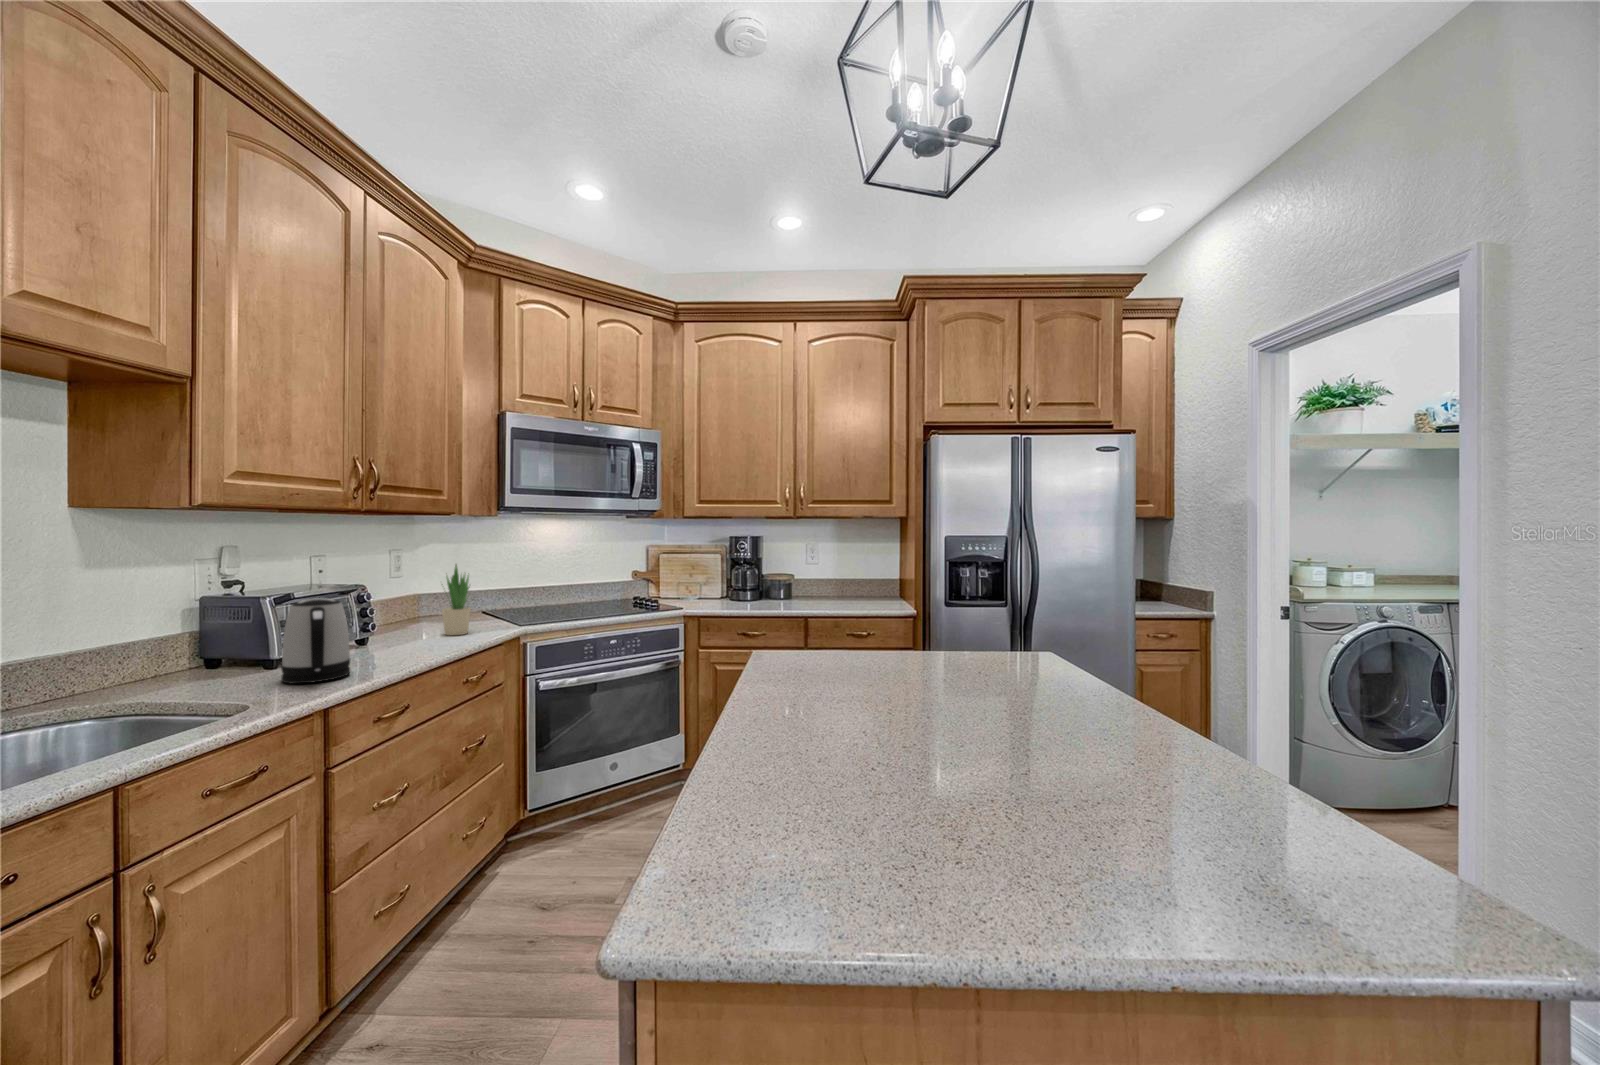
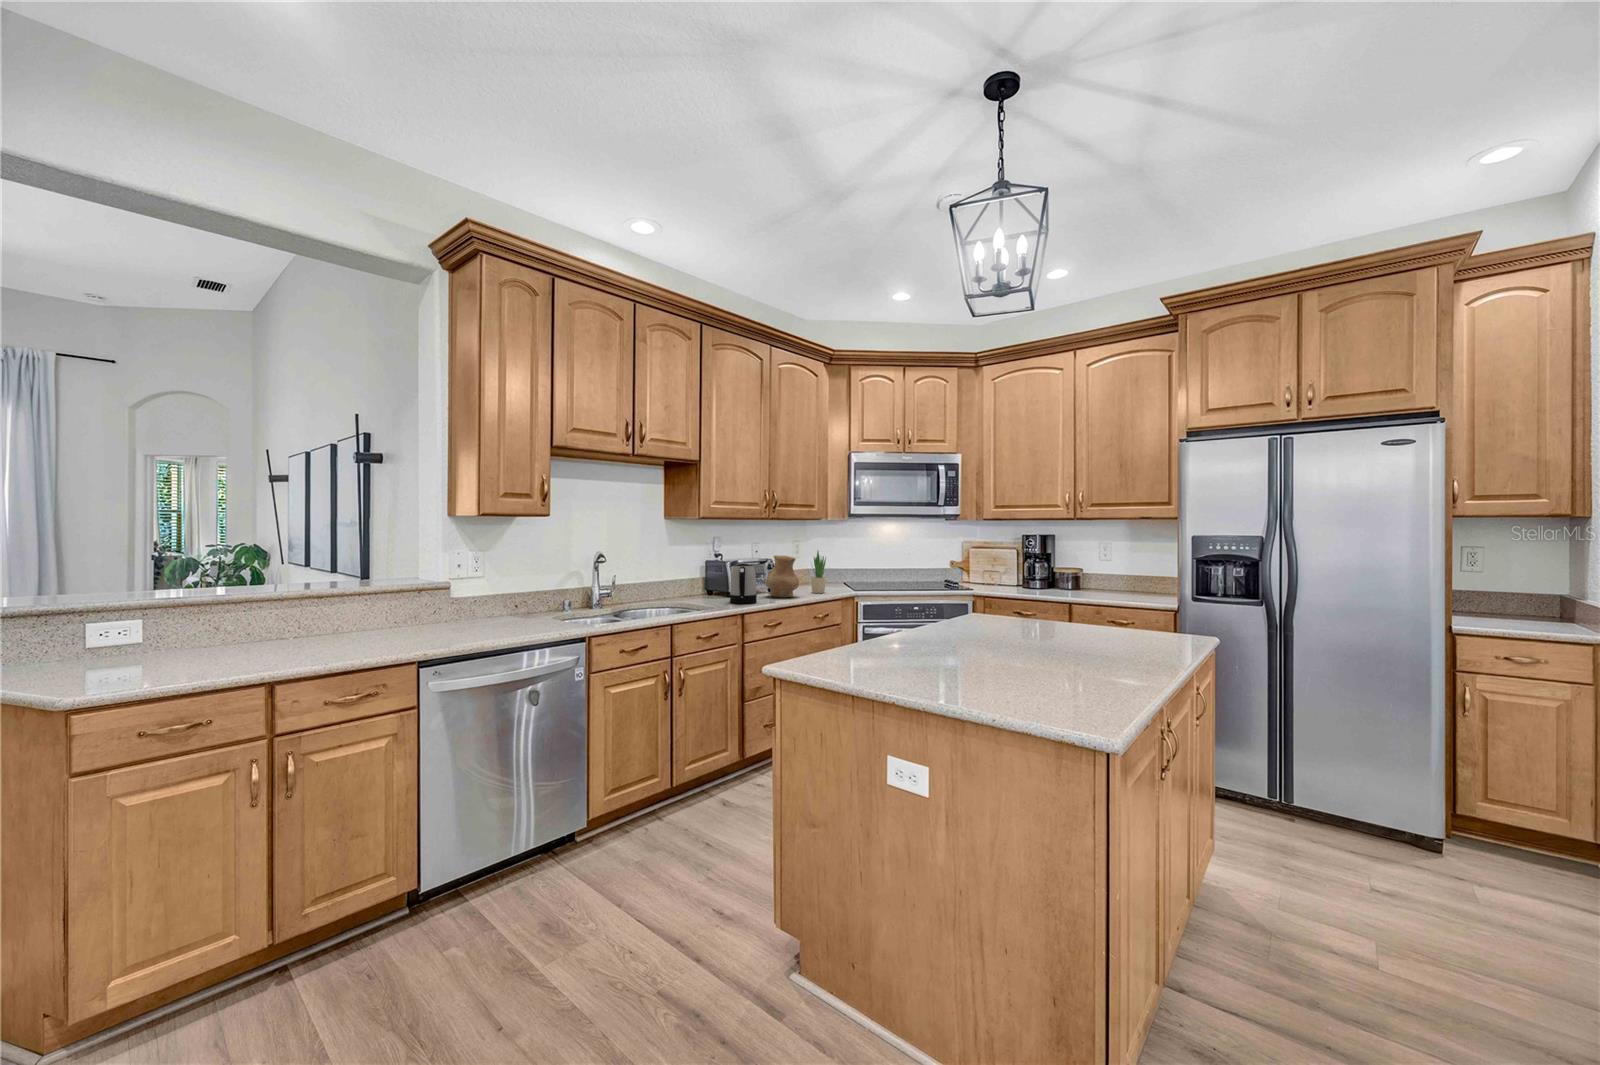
vase: none [357,577,430,654] -> present [765,555,799,597]

